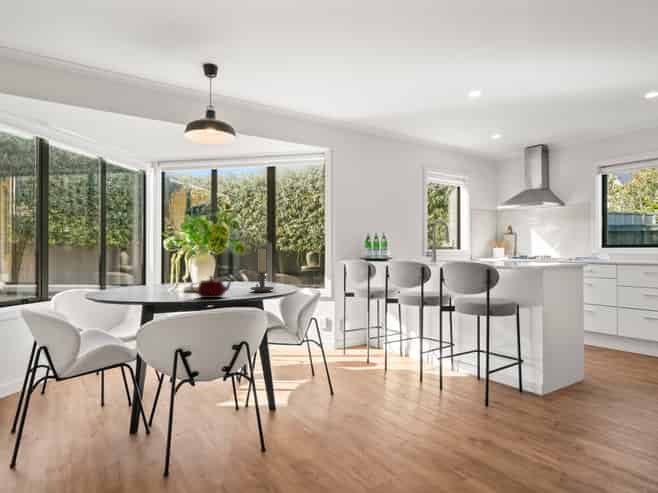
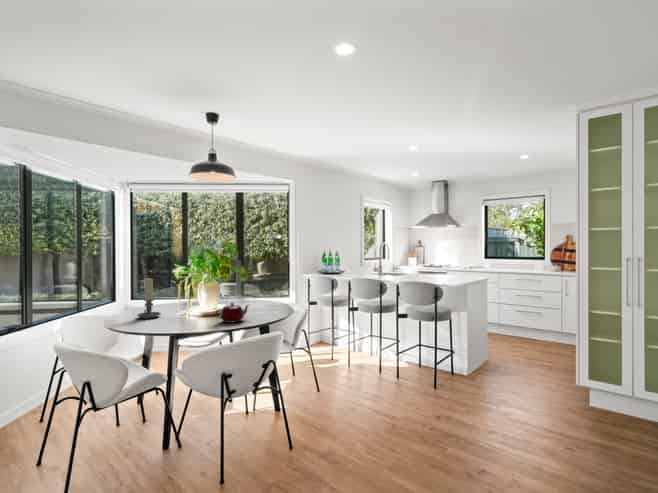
candle holder: present [250,248,274,292] -> present [137,278,161,319]

